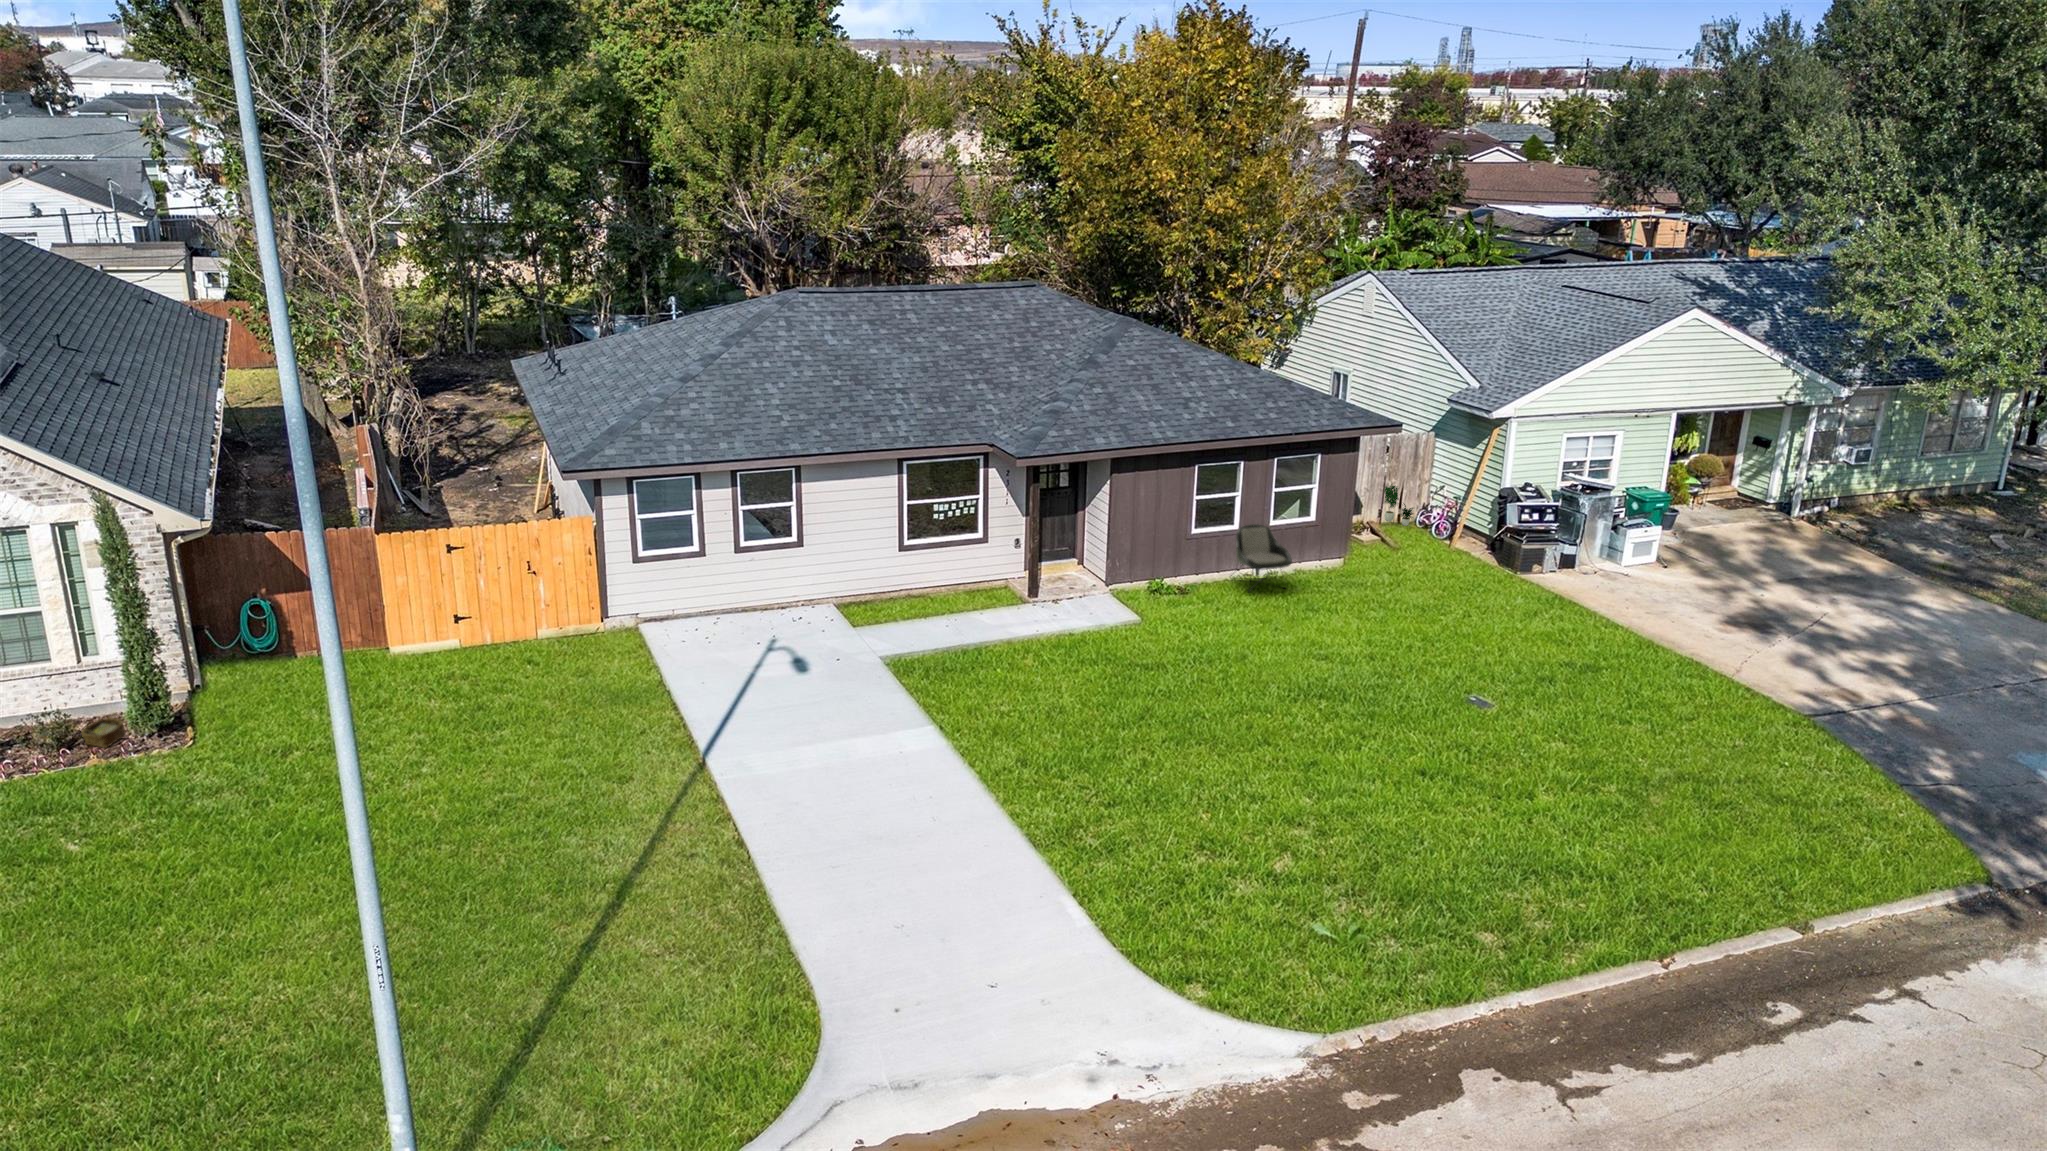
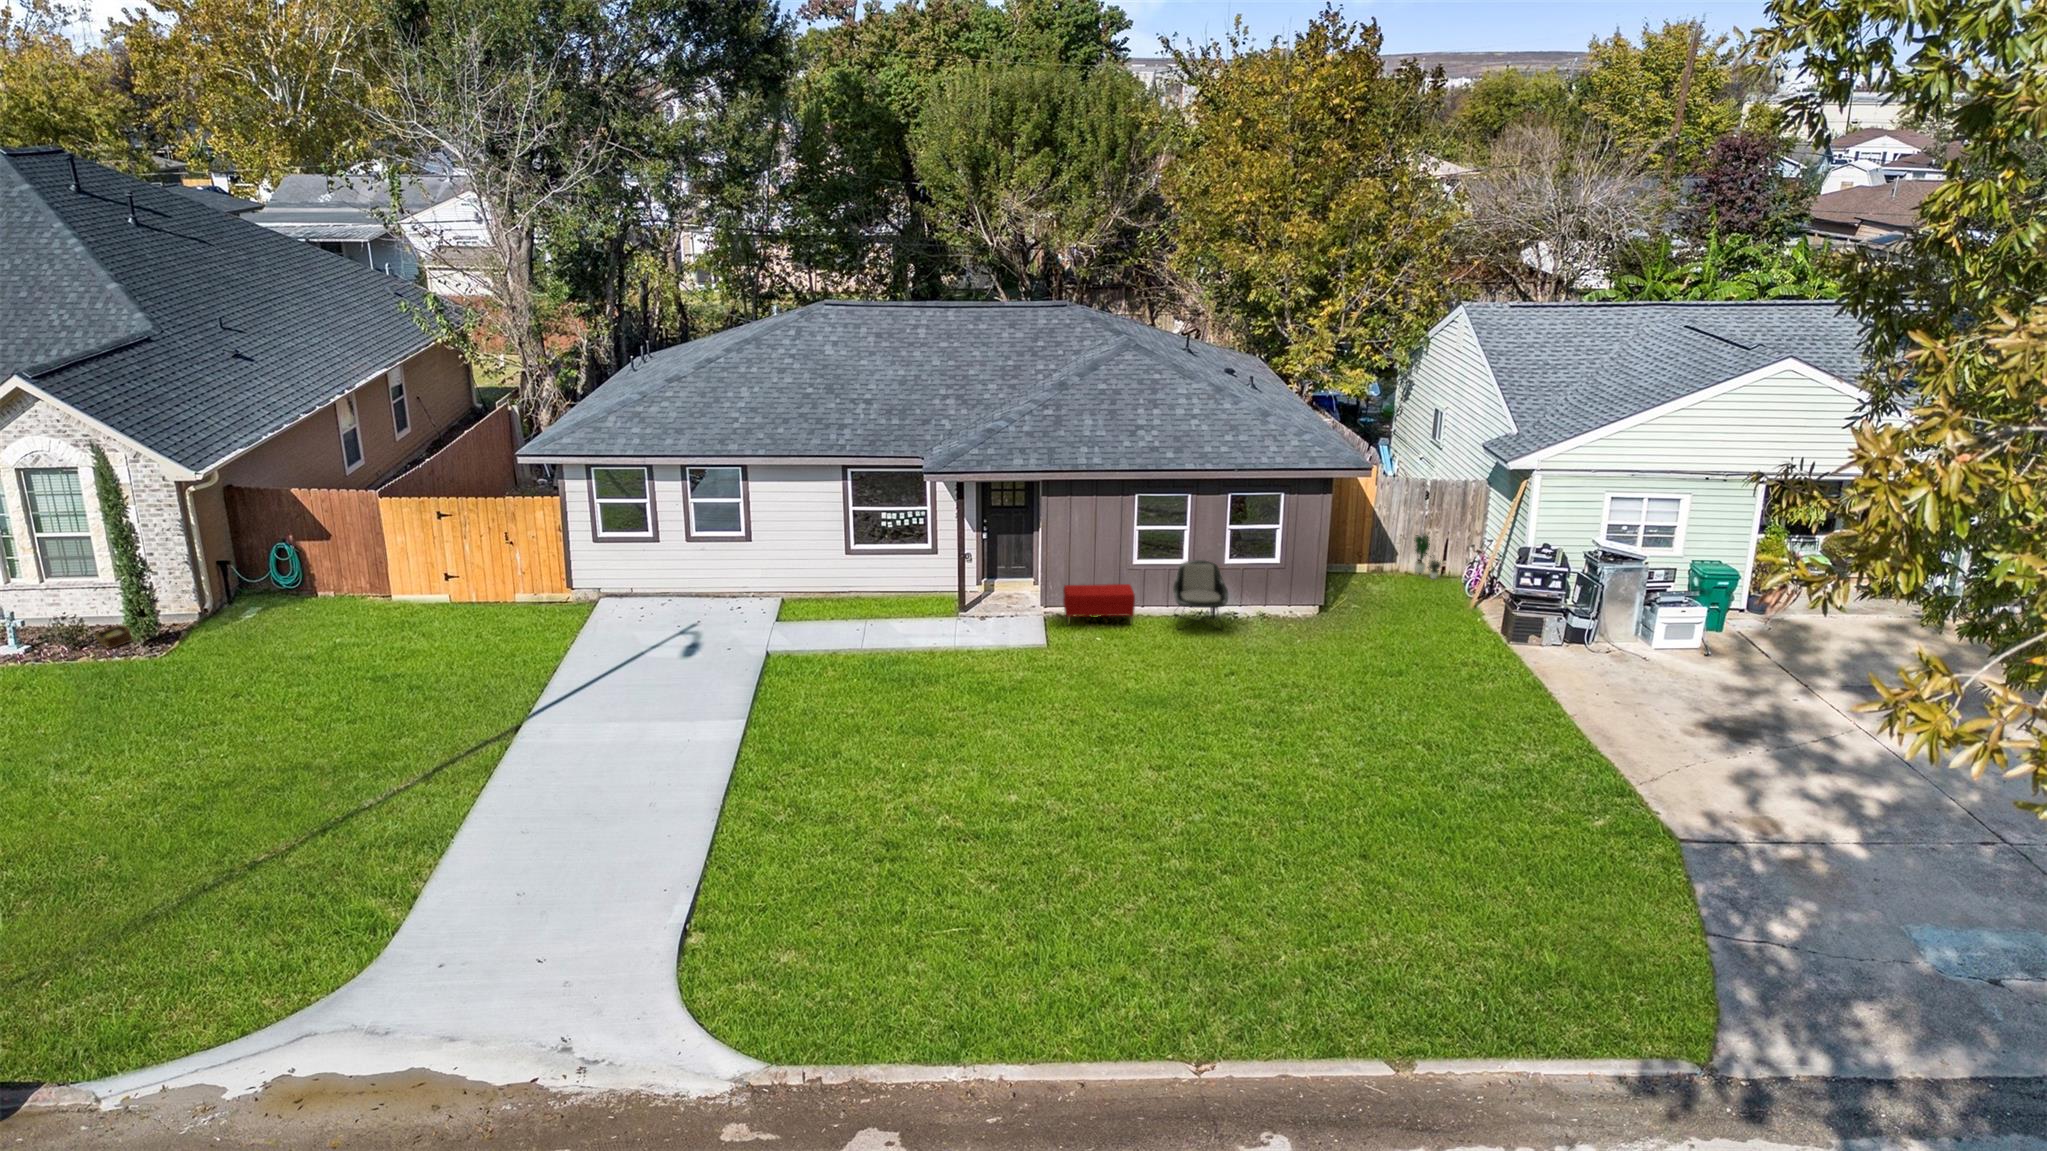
bench: none [1133,554,1208,599] -> present [1063,584,1135,625]

